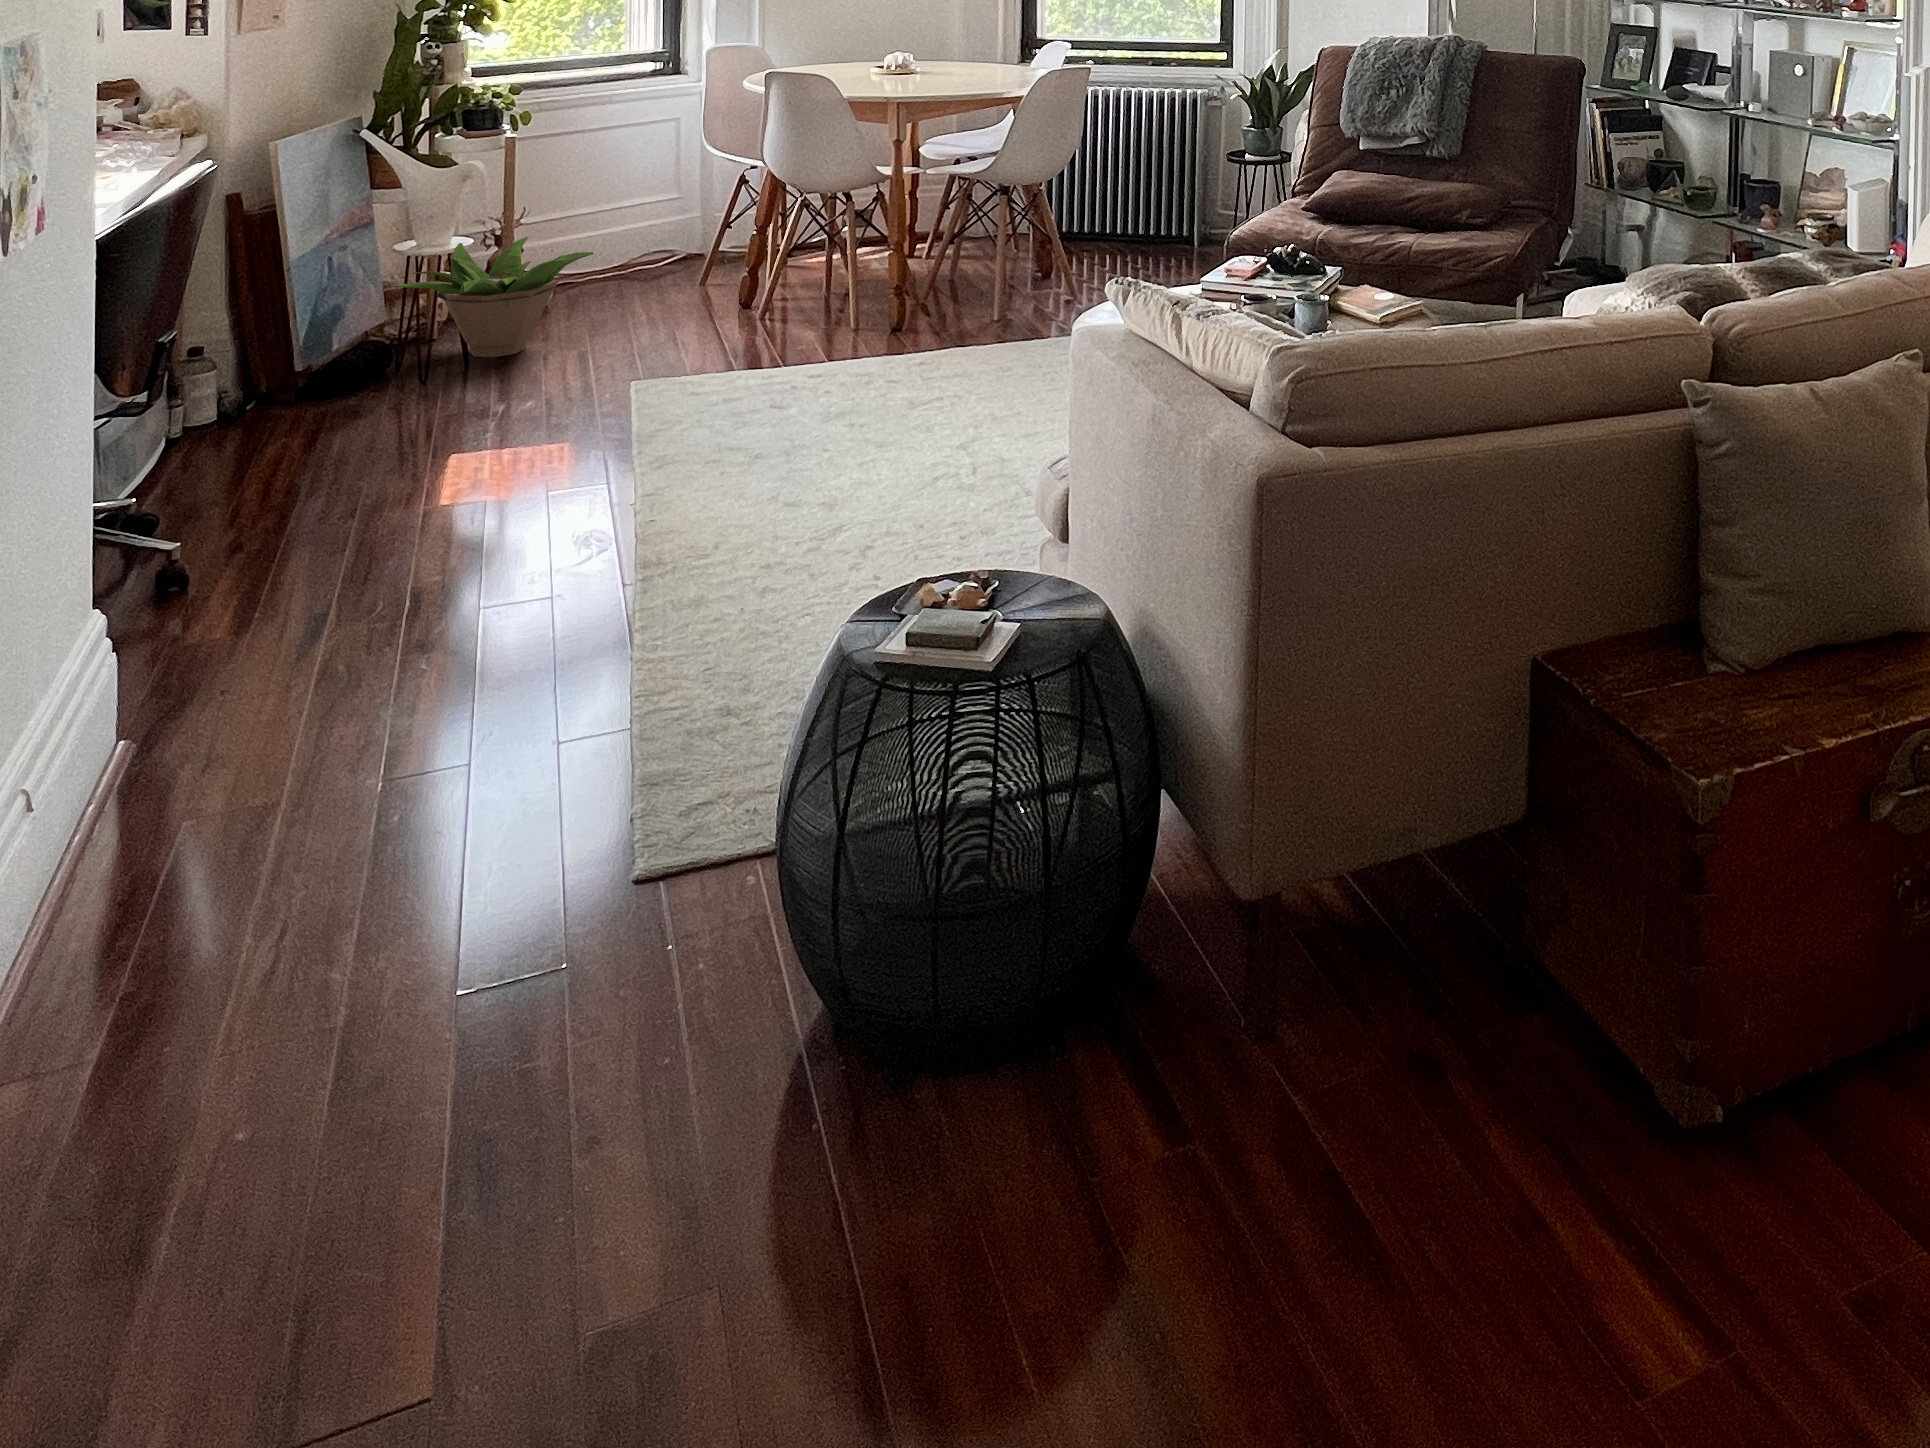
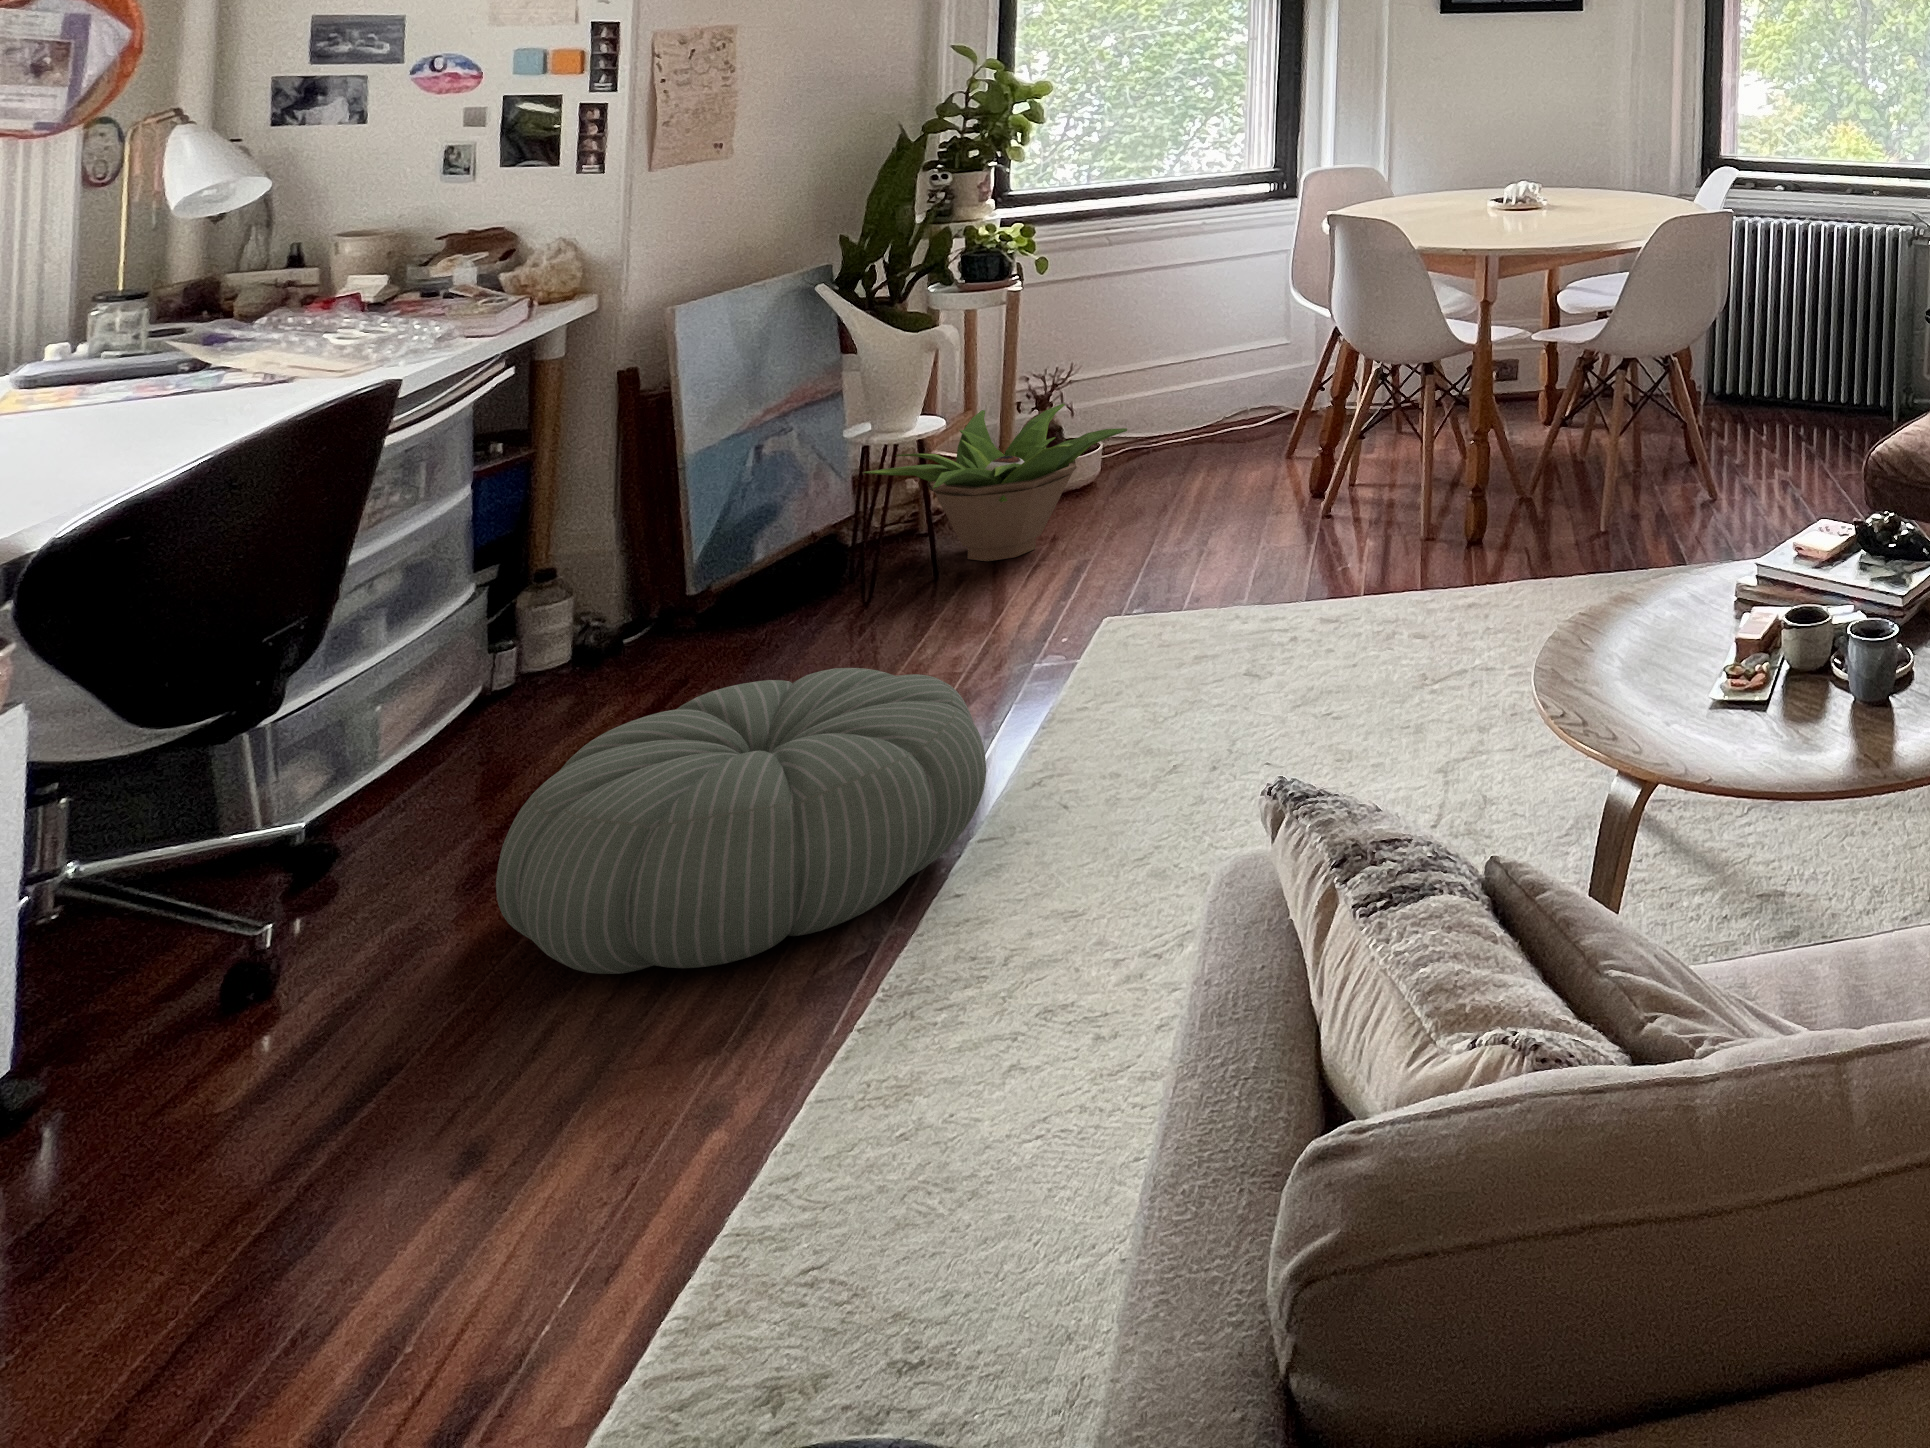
pouf: none [331,385,643,565] -> present [496,668,986,974]

